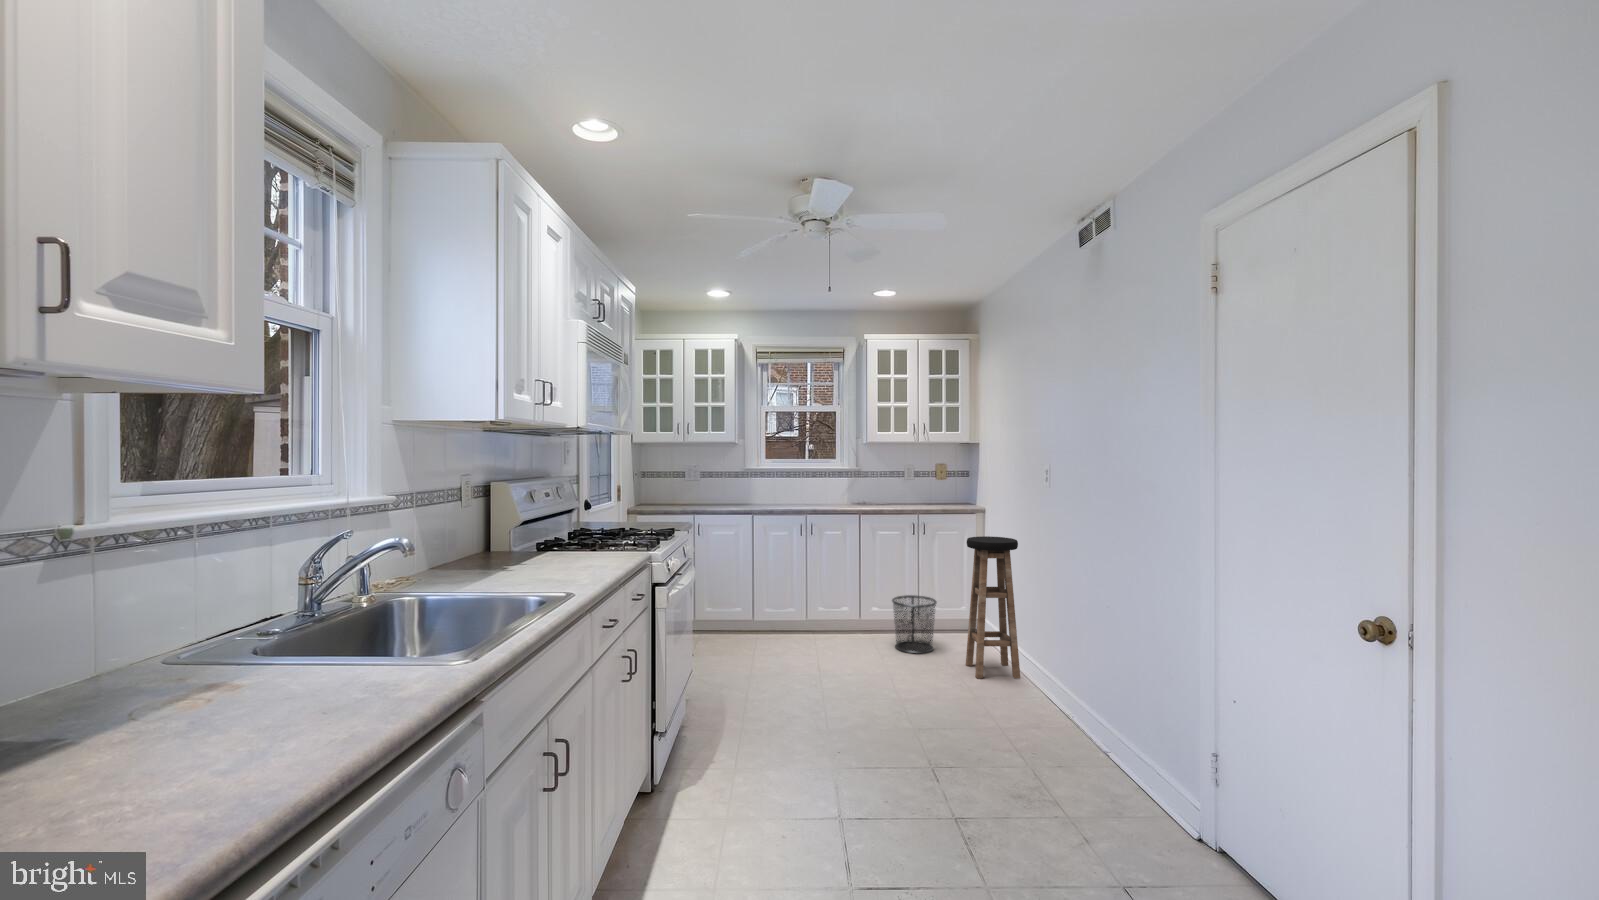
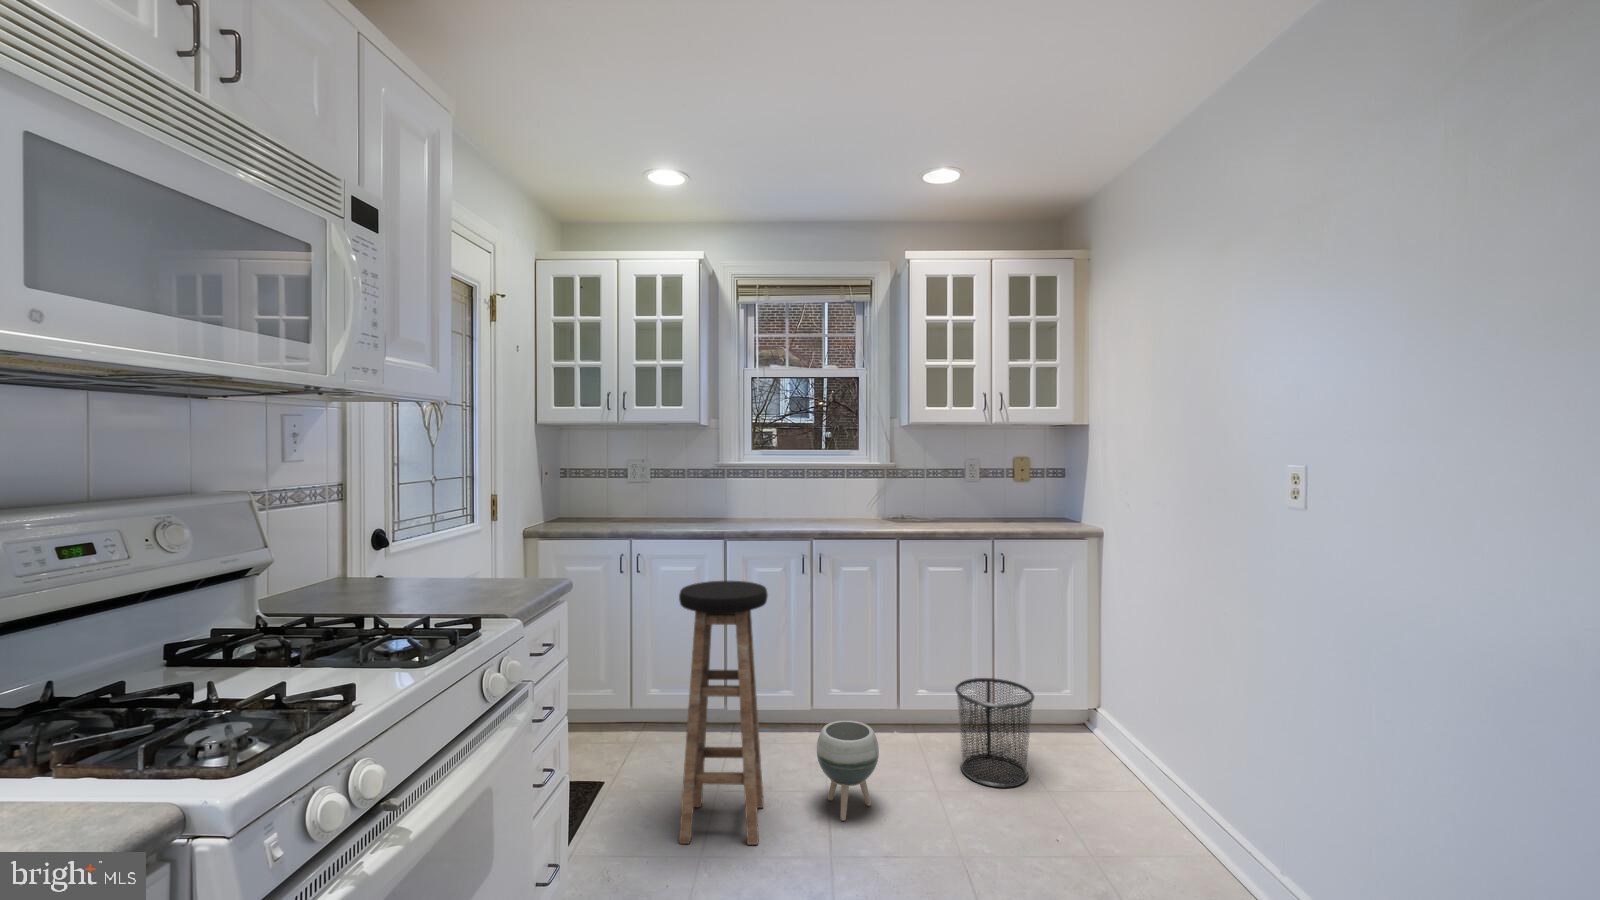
bar stool: present [966,536,1020,679] -> present [679,581,768,845]
planter: none [811,614,846,665] -> present [817,720,879,821]

